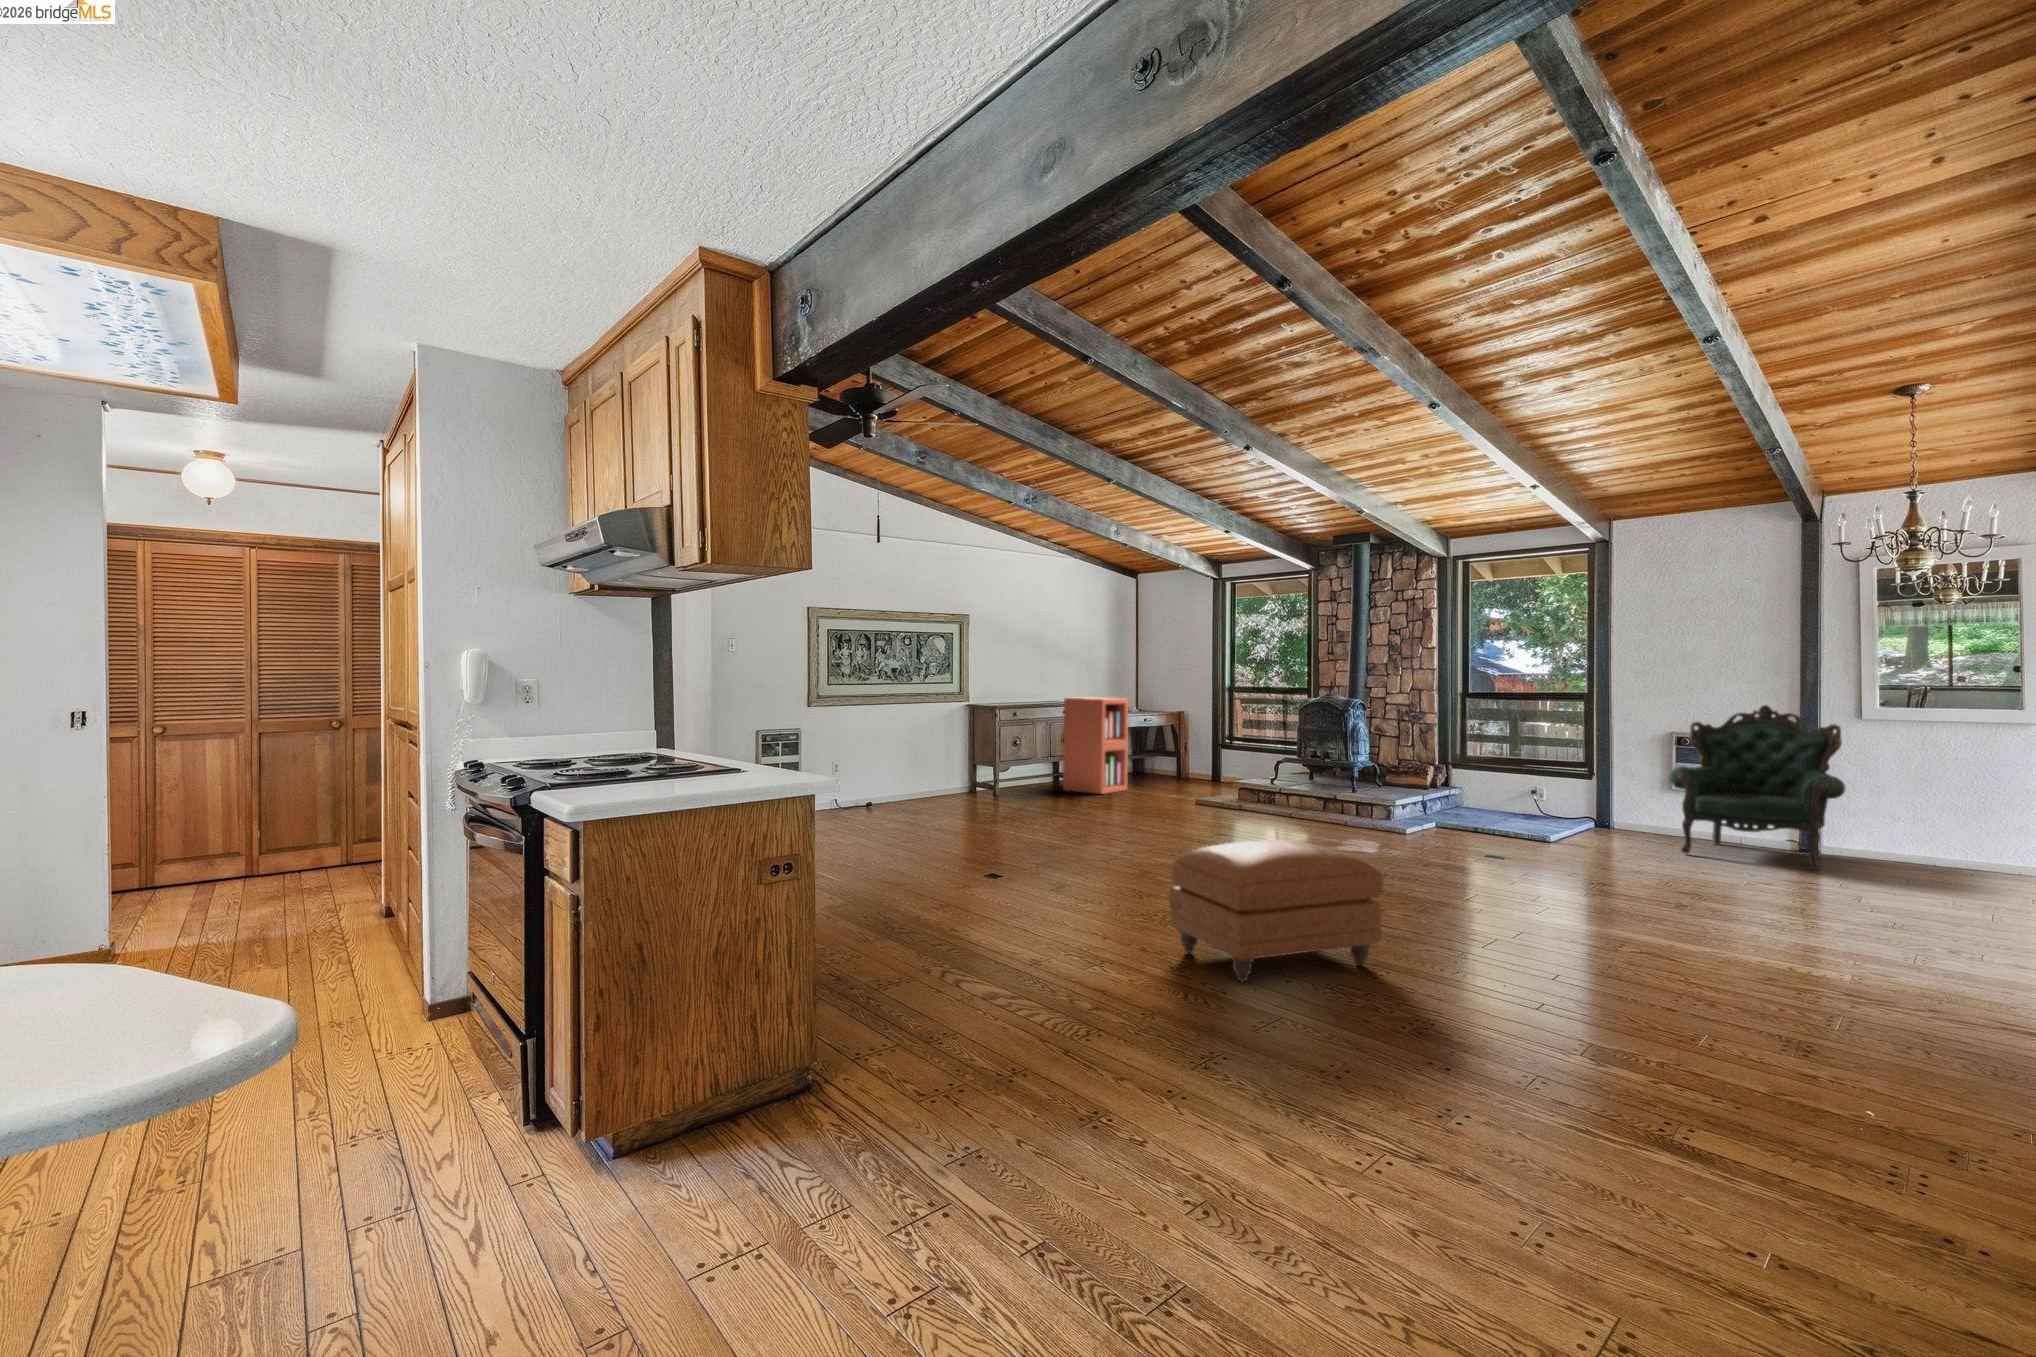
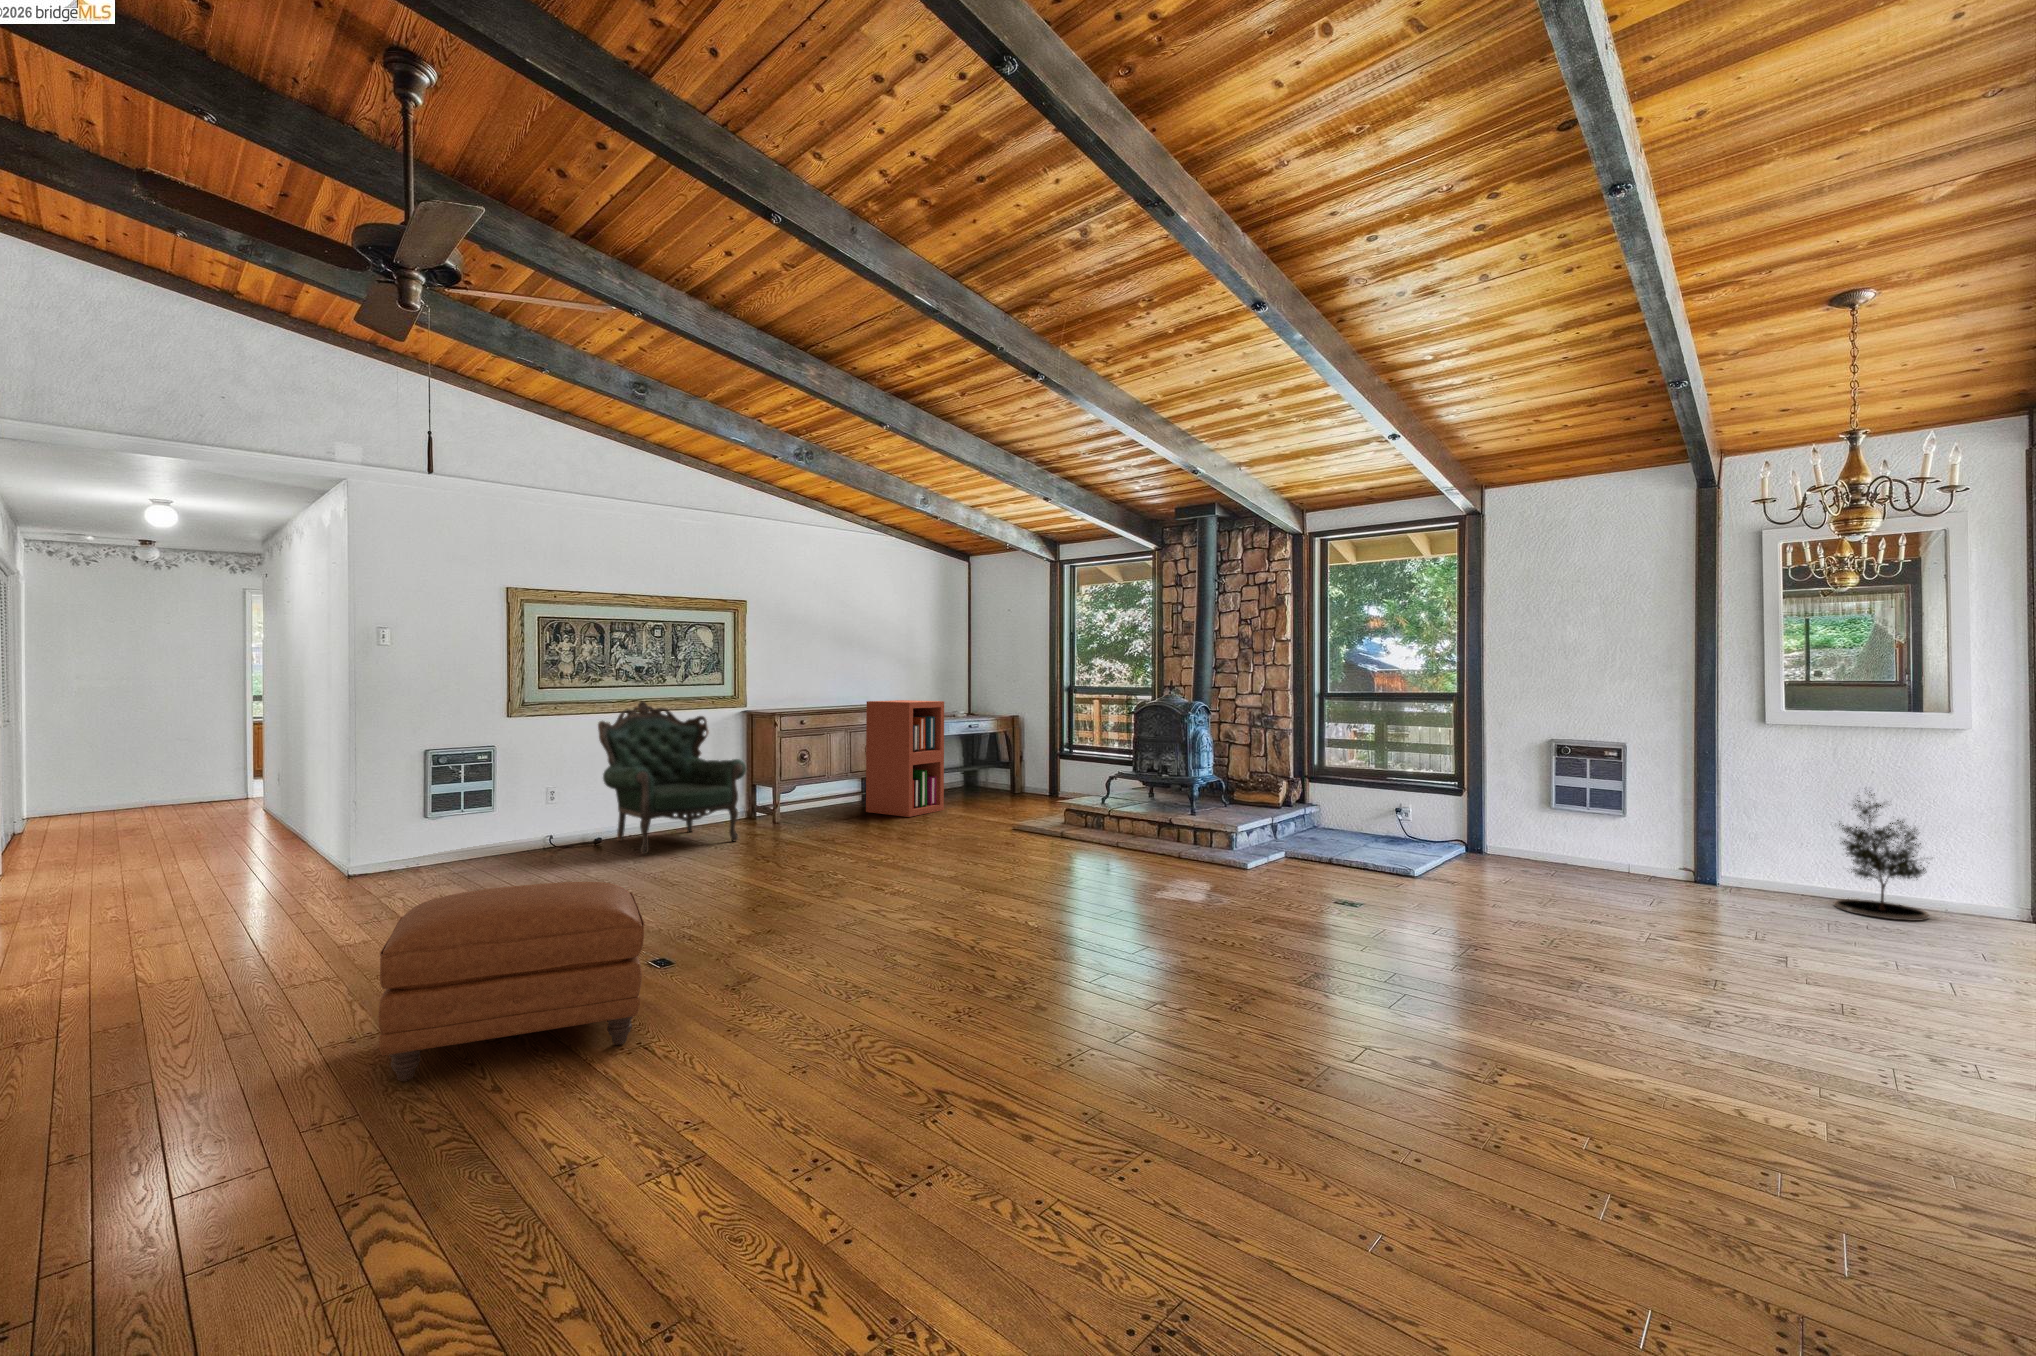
armchair: present [1669,705,1846,869] -> present [598,701,746,854]
potted tree: none [1915,770,2008,880] -> present [1834,792,1929,921]
ottoman: present [1169,840,1384,982] -> present [379,882,645,1081]

